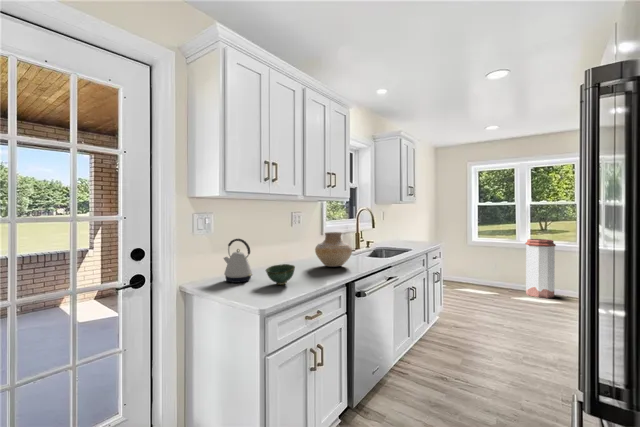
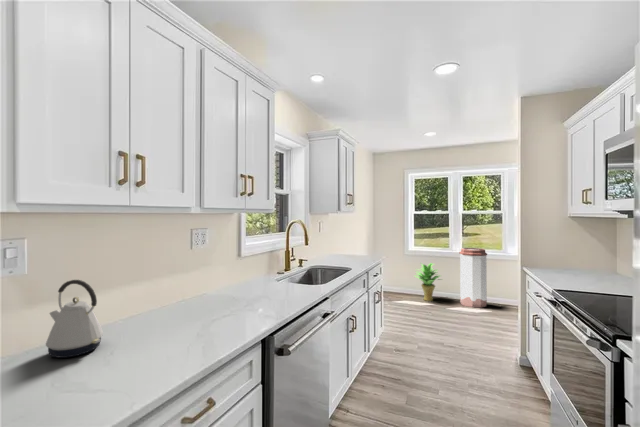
vase: present [315,232,352,267] -> none [223,256,275,305]
potted plant: none [476,252,507,290] -> present [416,263,439,301]
bowl: present [266,264,295,285] -> none [118,318,174,358]

